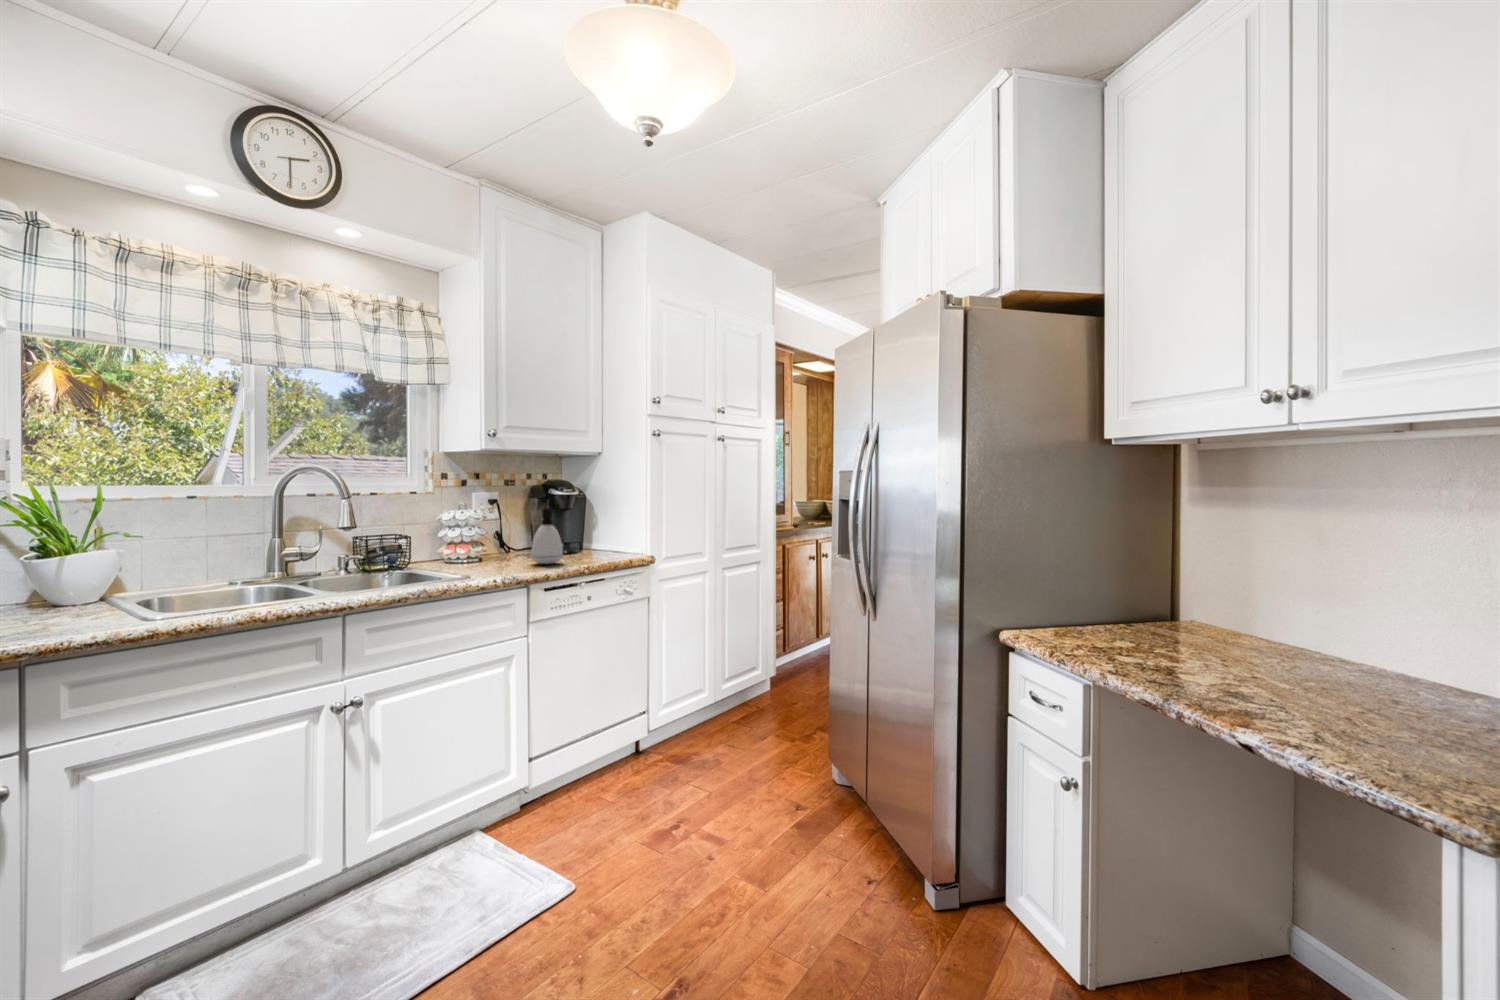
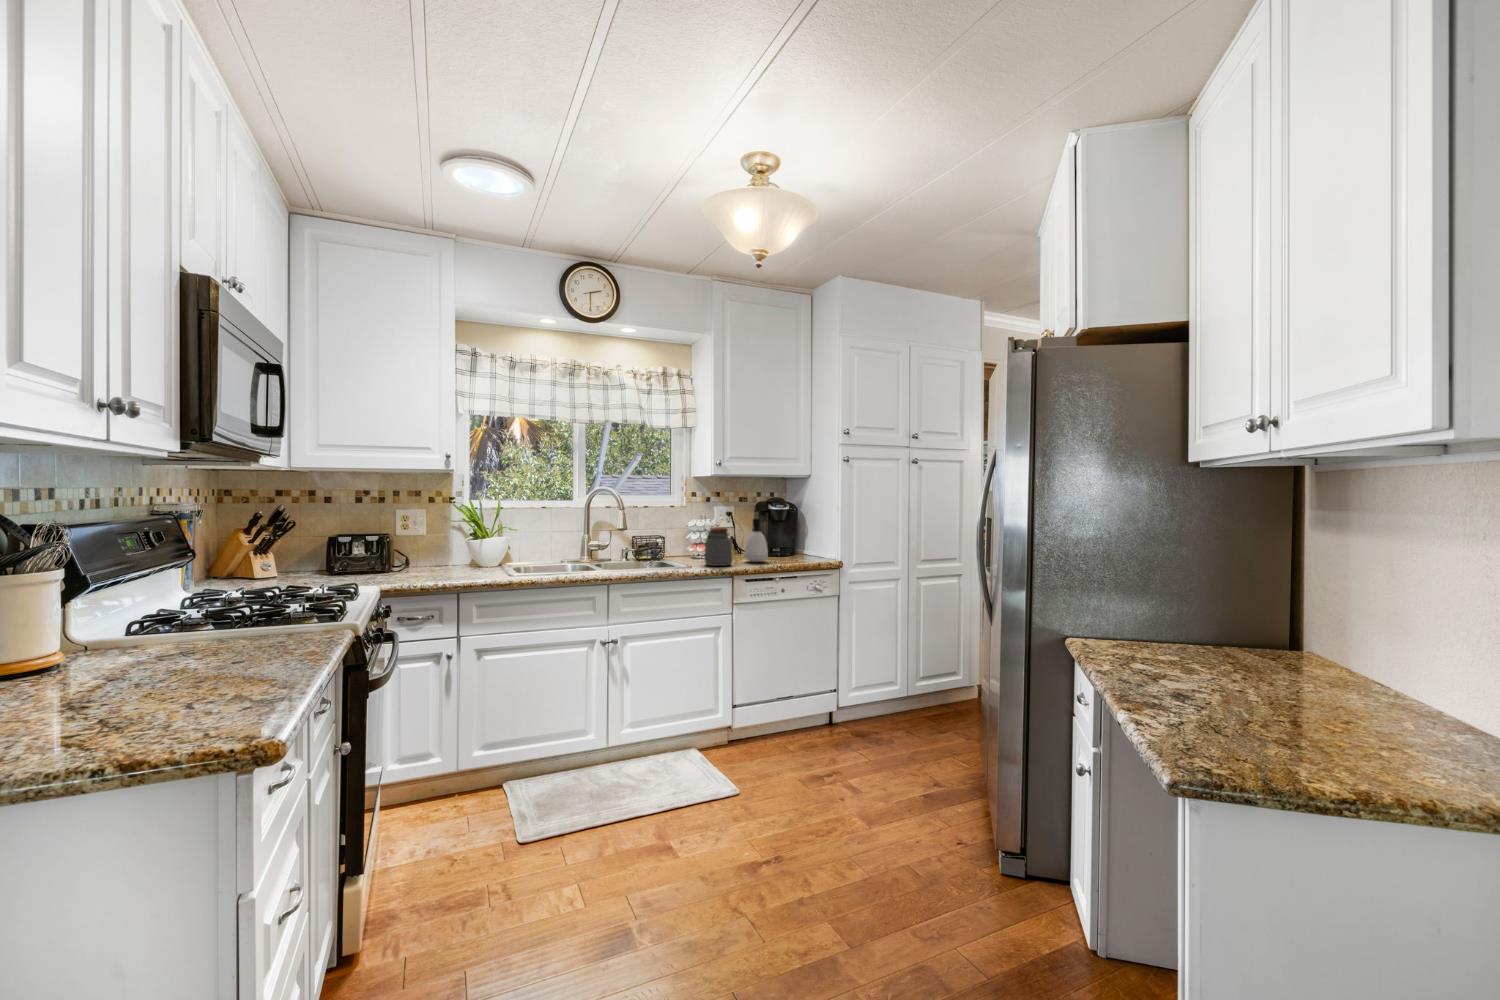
jar: none [482,521,522,574] -> present [705,528,732,566]

